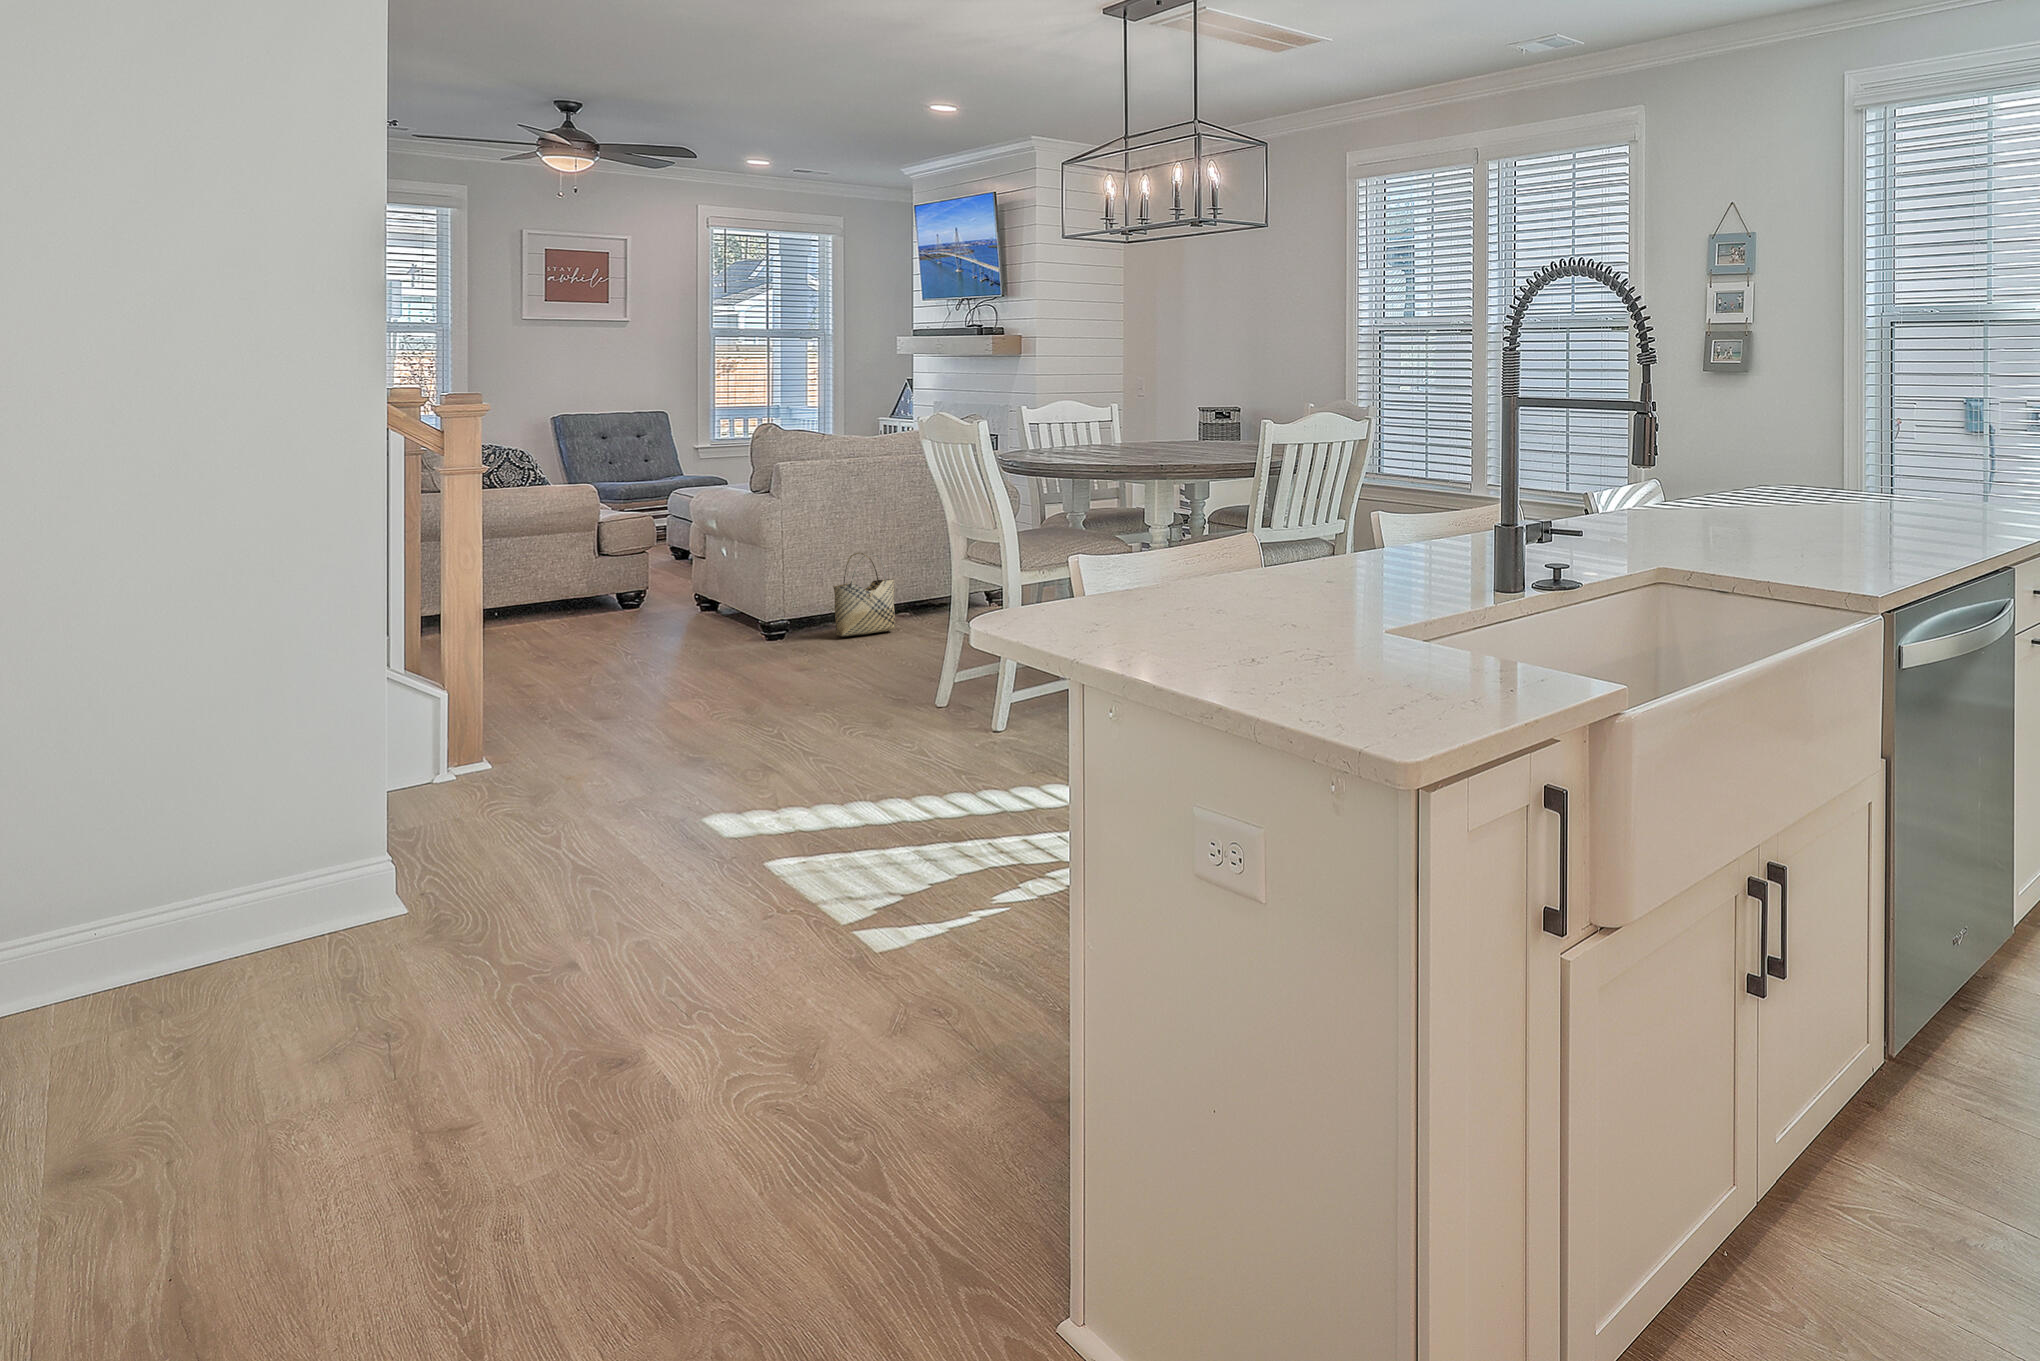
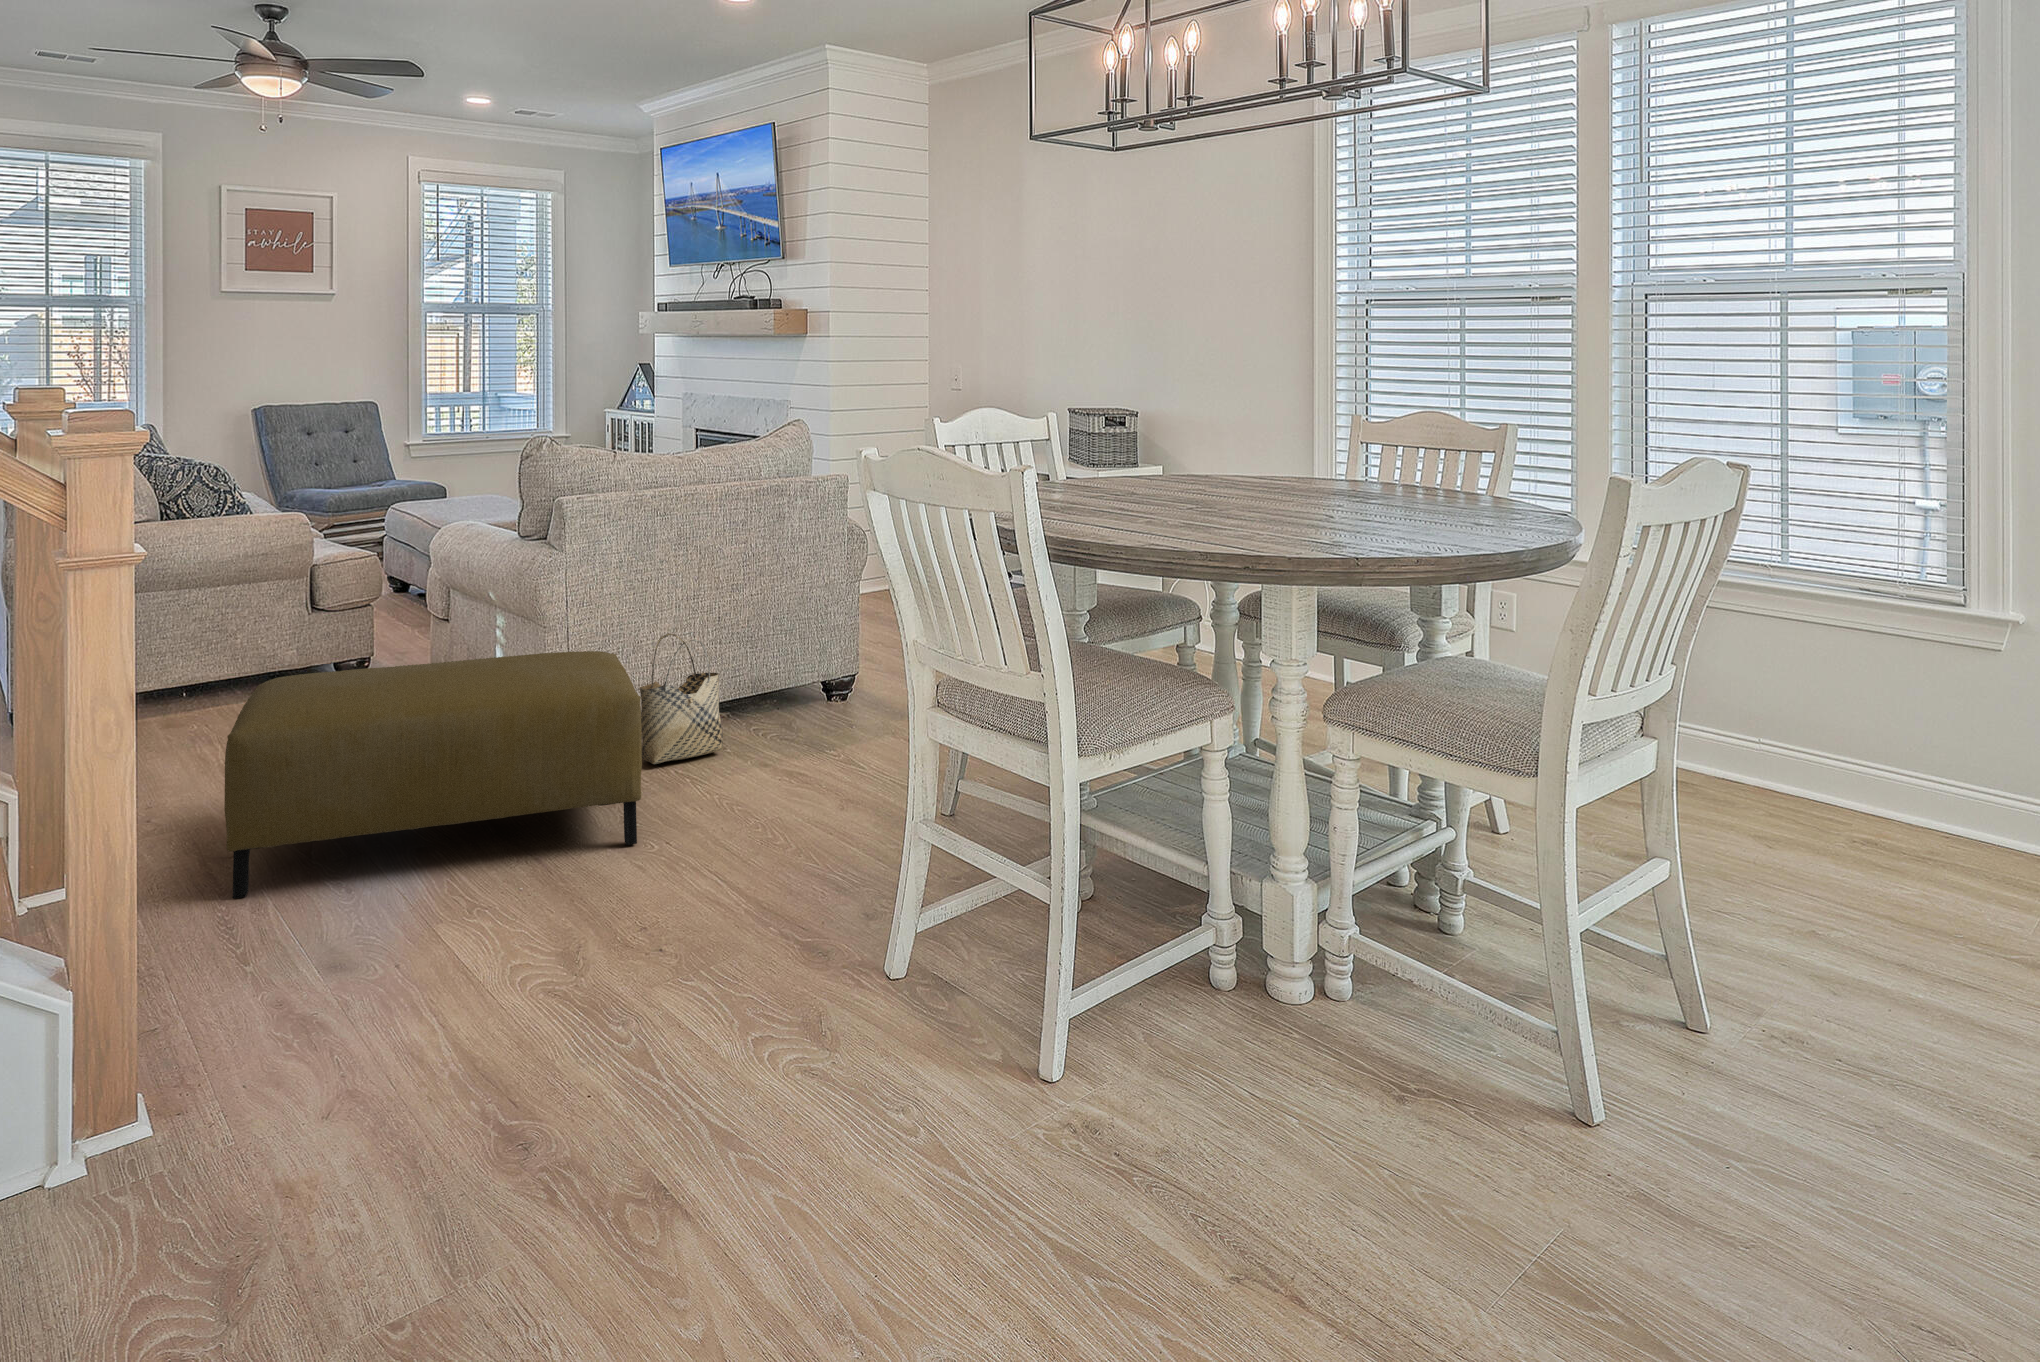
ottoman: none [532,558,818,695] -> present [224,651,642,898]

